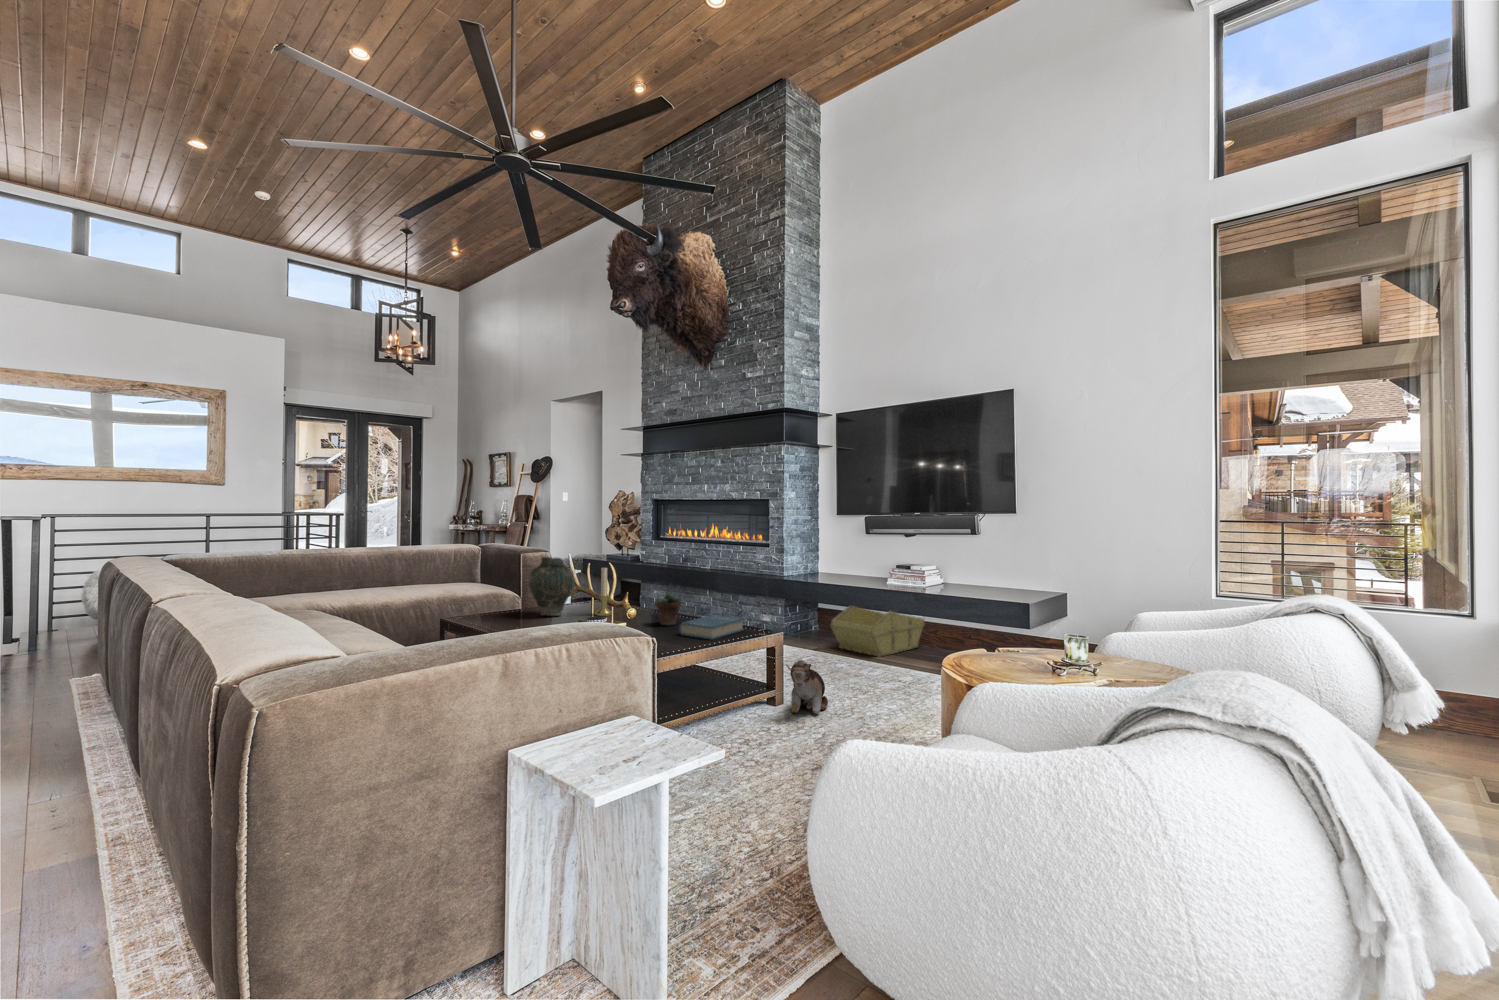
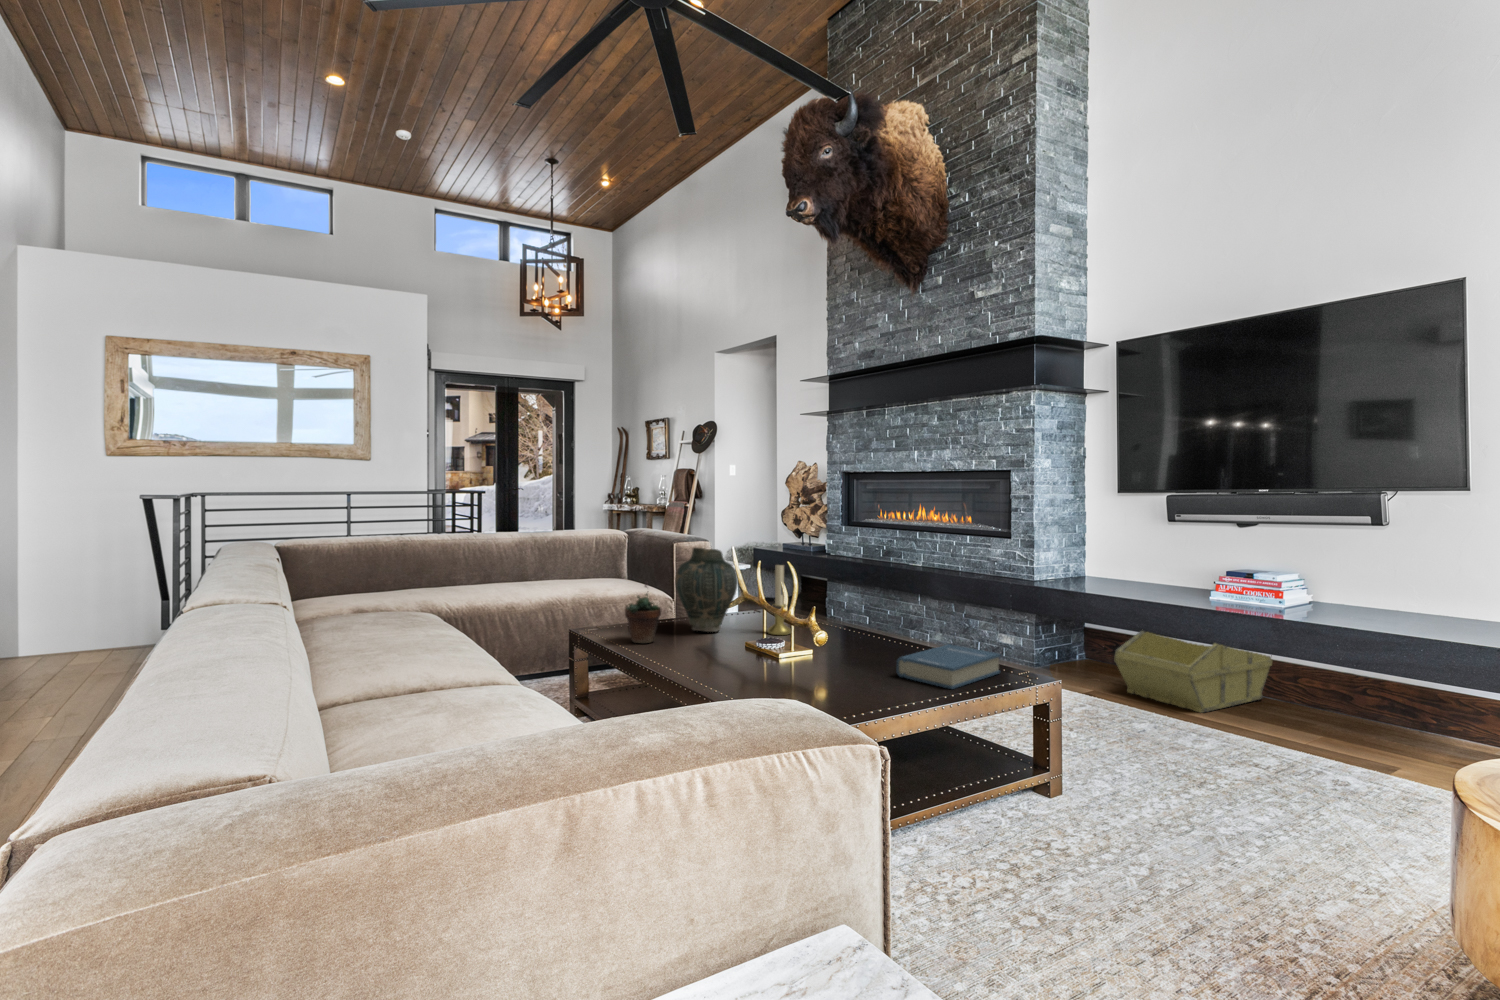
succulent plant: present [656,593,681,625] -> present [625,584,661,643]
plush toy: present [787,660,828,714] -> none [1078,730,1146,821]

